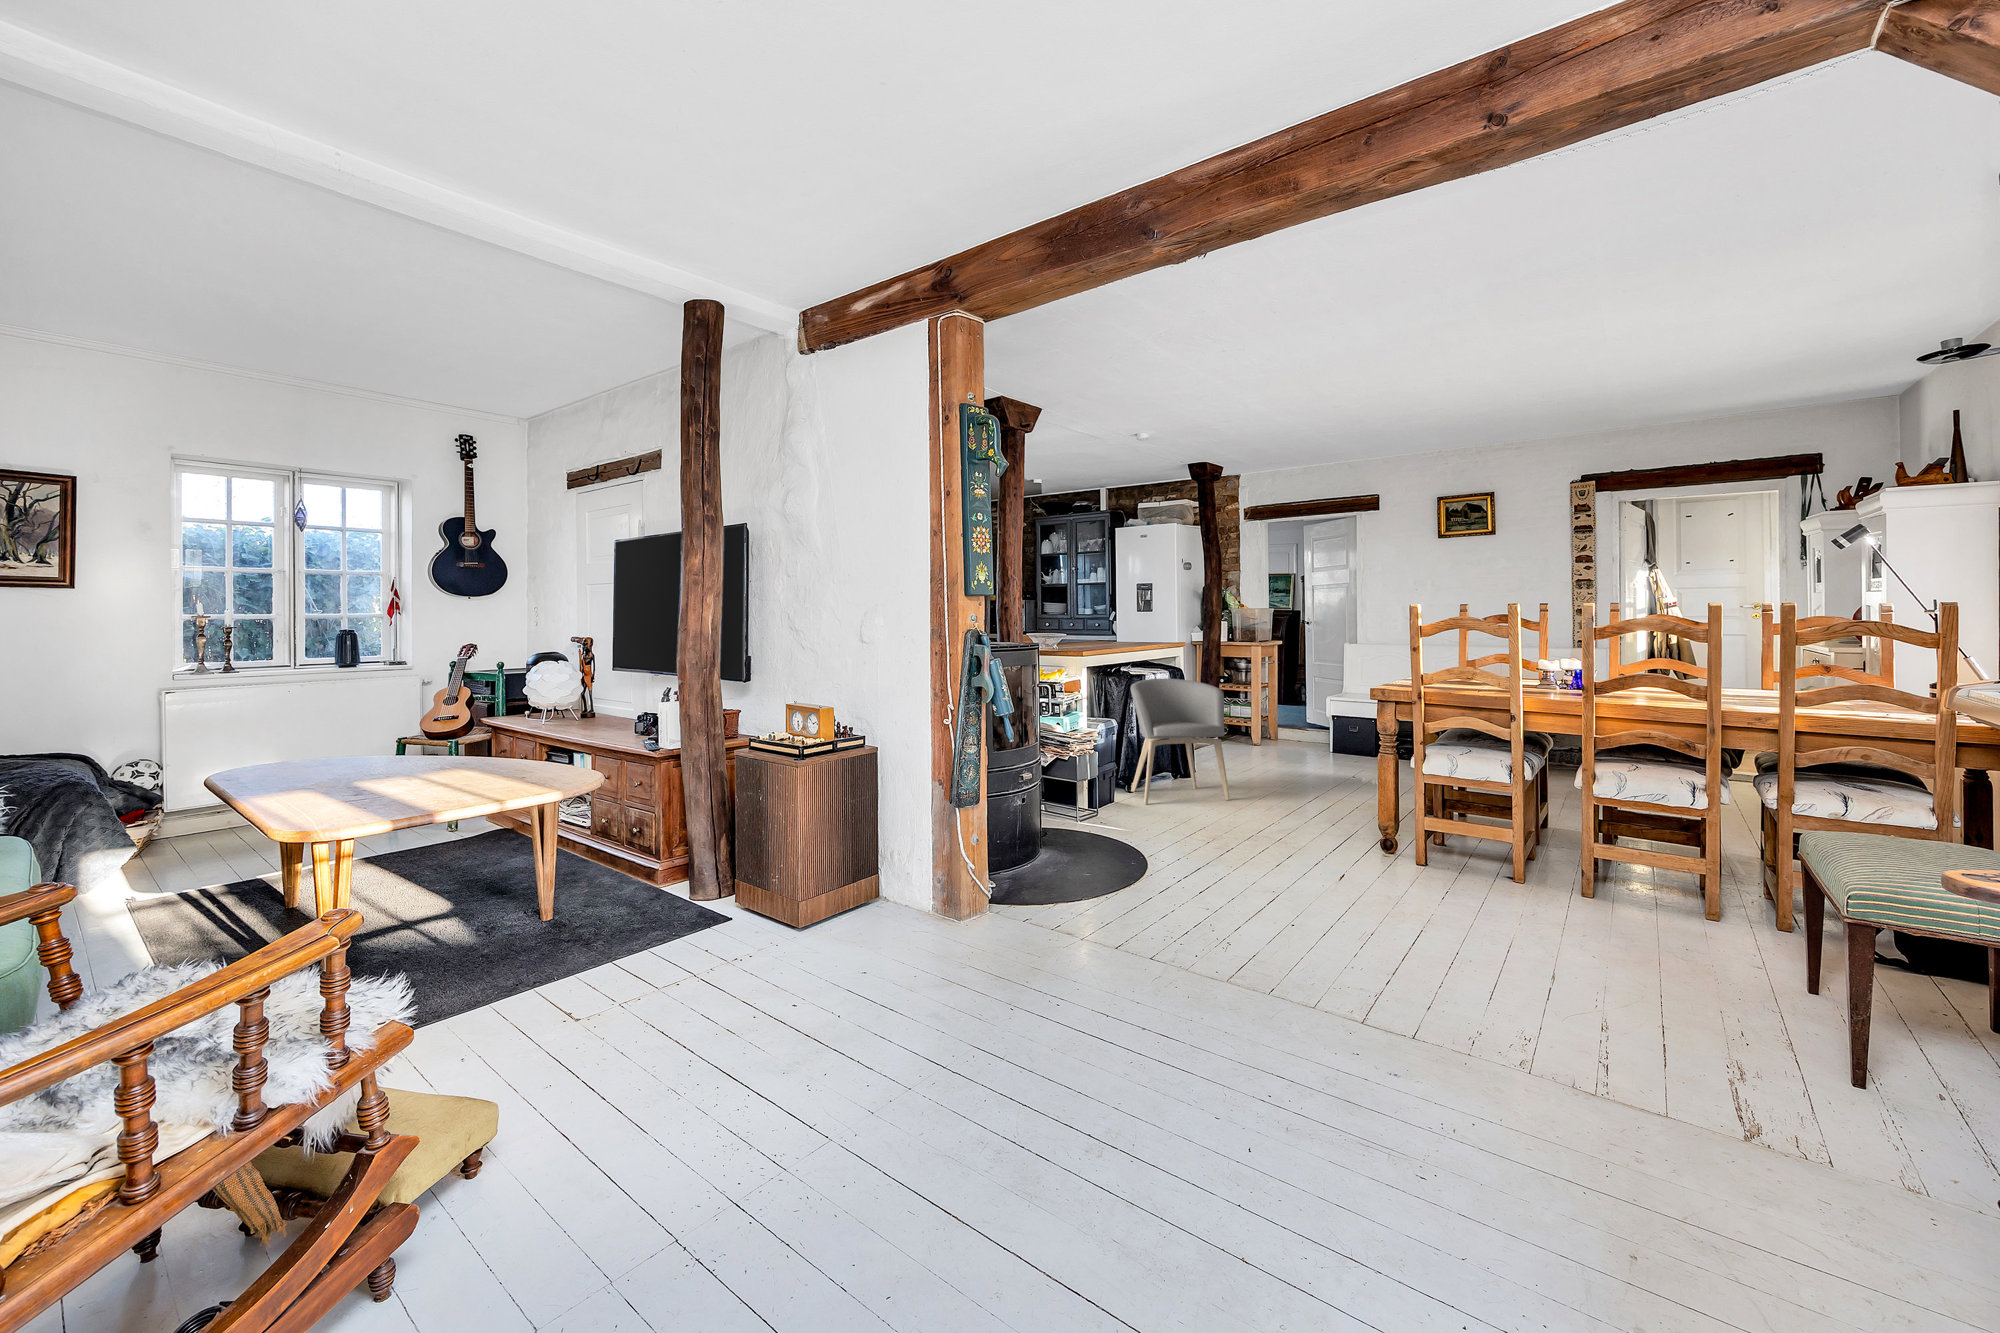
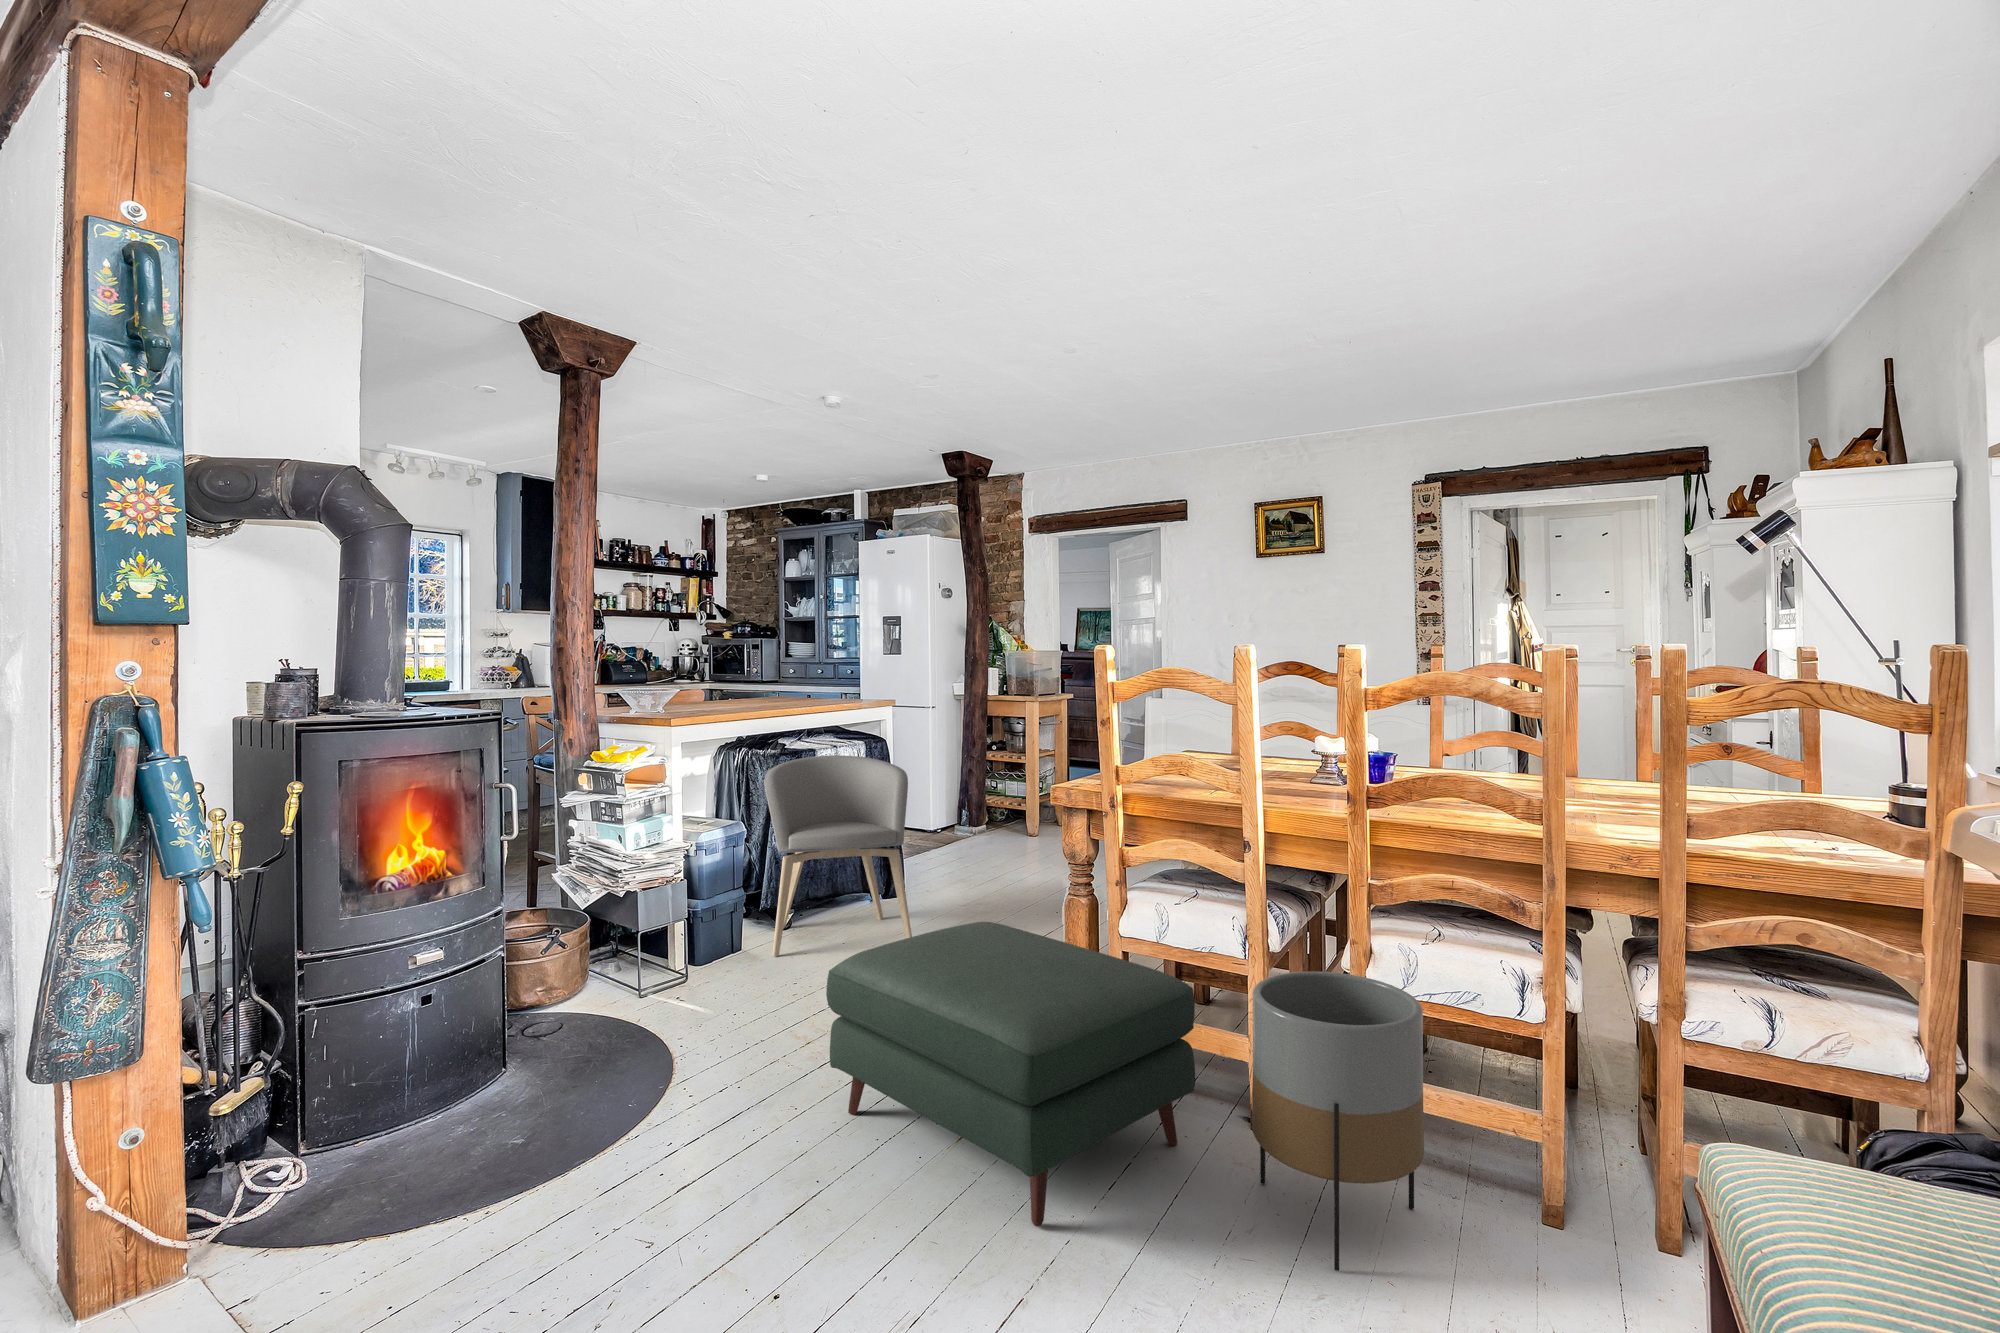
ottoman: none [1257,769,1486,907] -> present [826,922,1195,1227]
planter: none [1531,785,1638,926] -> present [1252,971,1424,1271]

